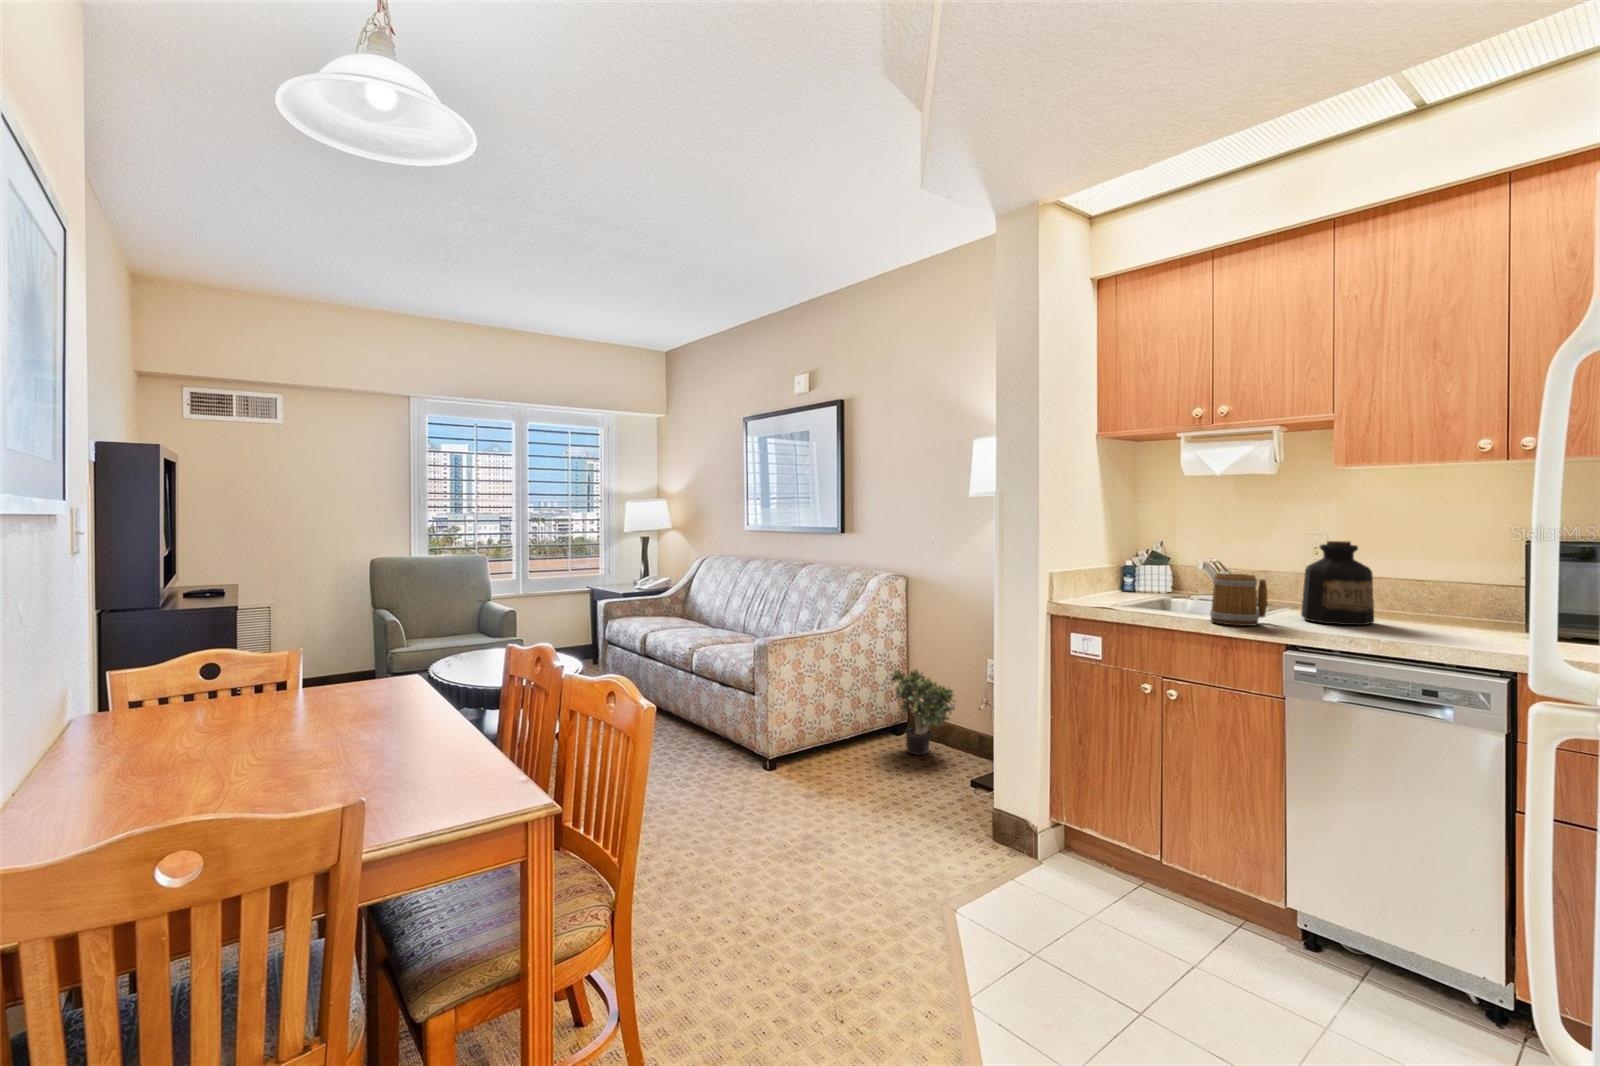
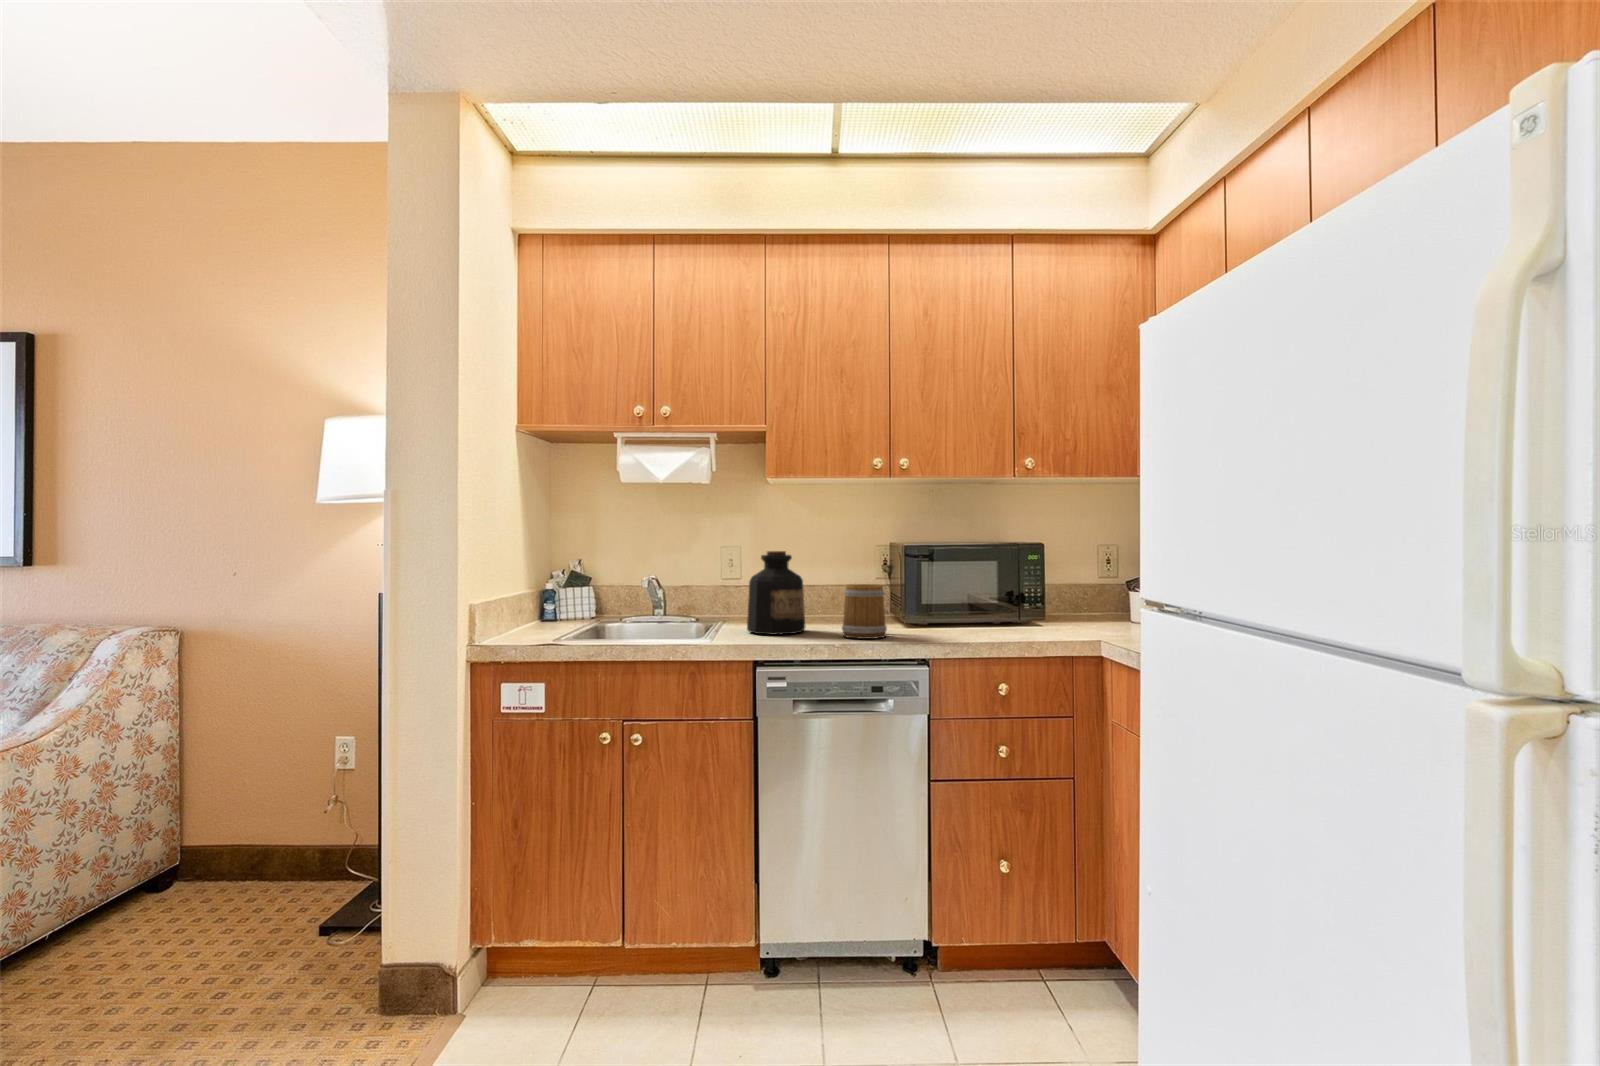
mug: present [1210,573,1267,626] -> present [842,584,887,639]
potted plant: present [890,669,955,755] -> none [143,776,281,917]

